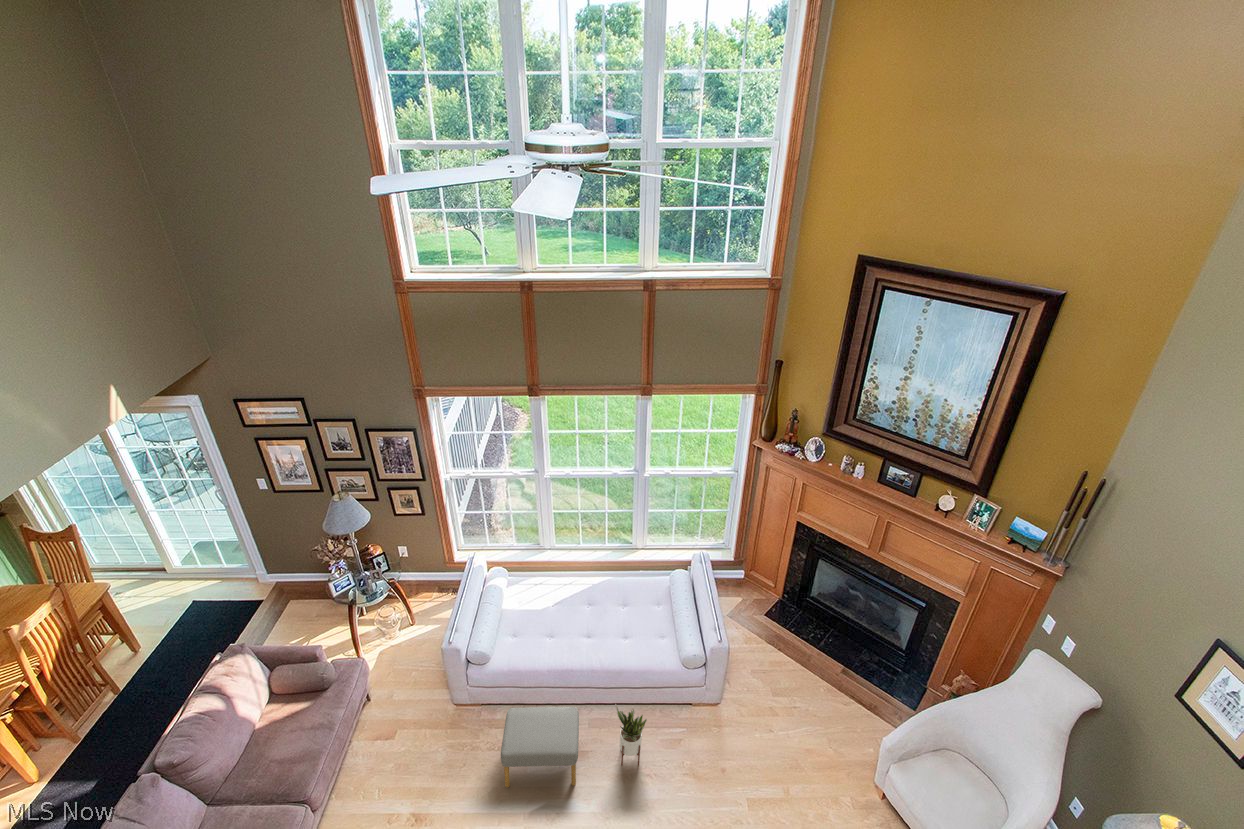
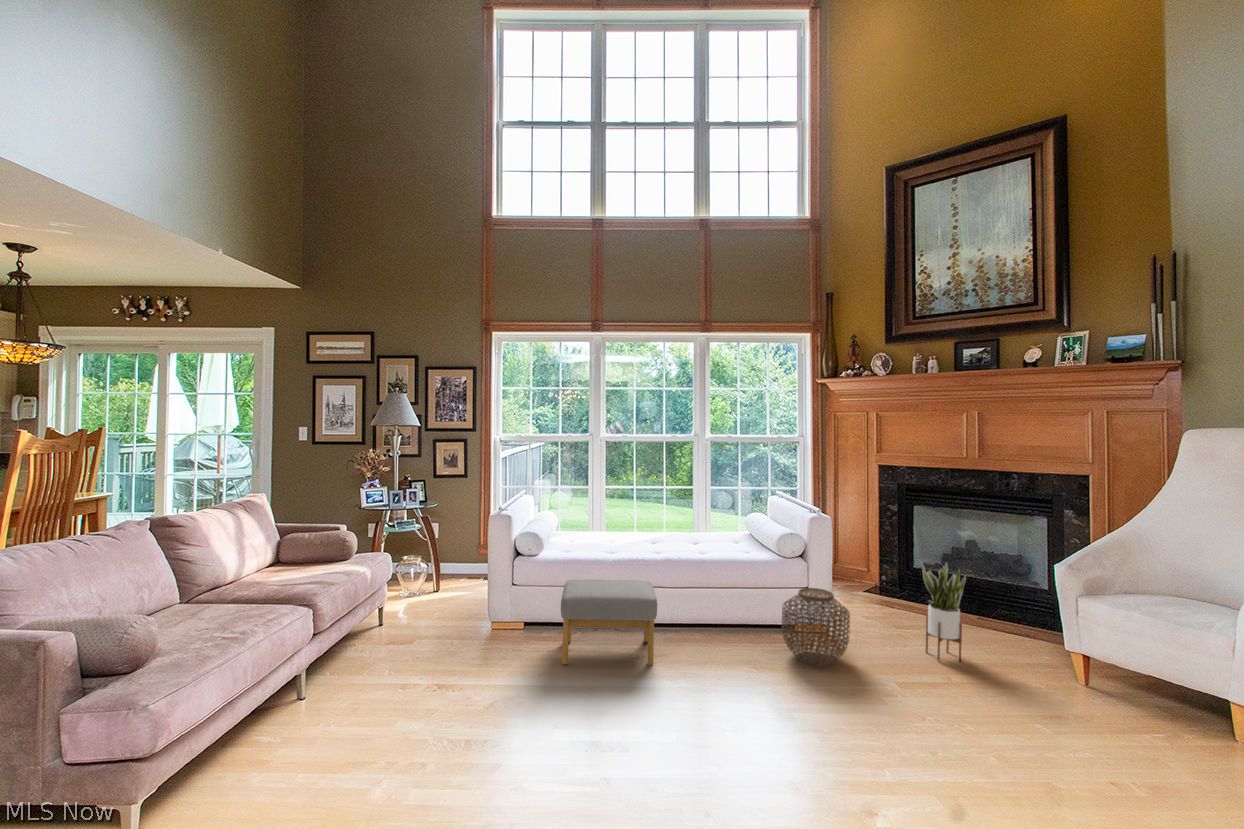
potted plant: present [615,704,647,765] -> present [921,561,966,661]
woven basket: none [677,726,730,790] -> present [782,588,850,667]

